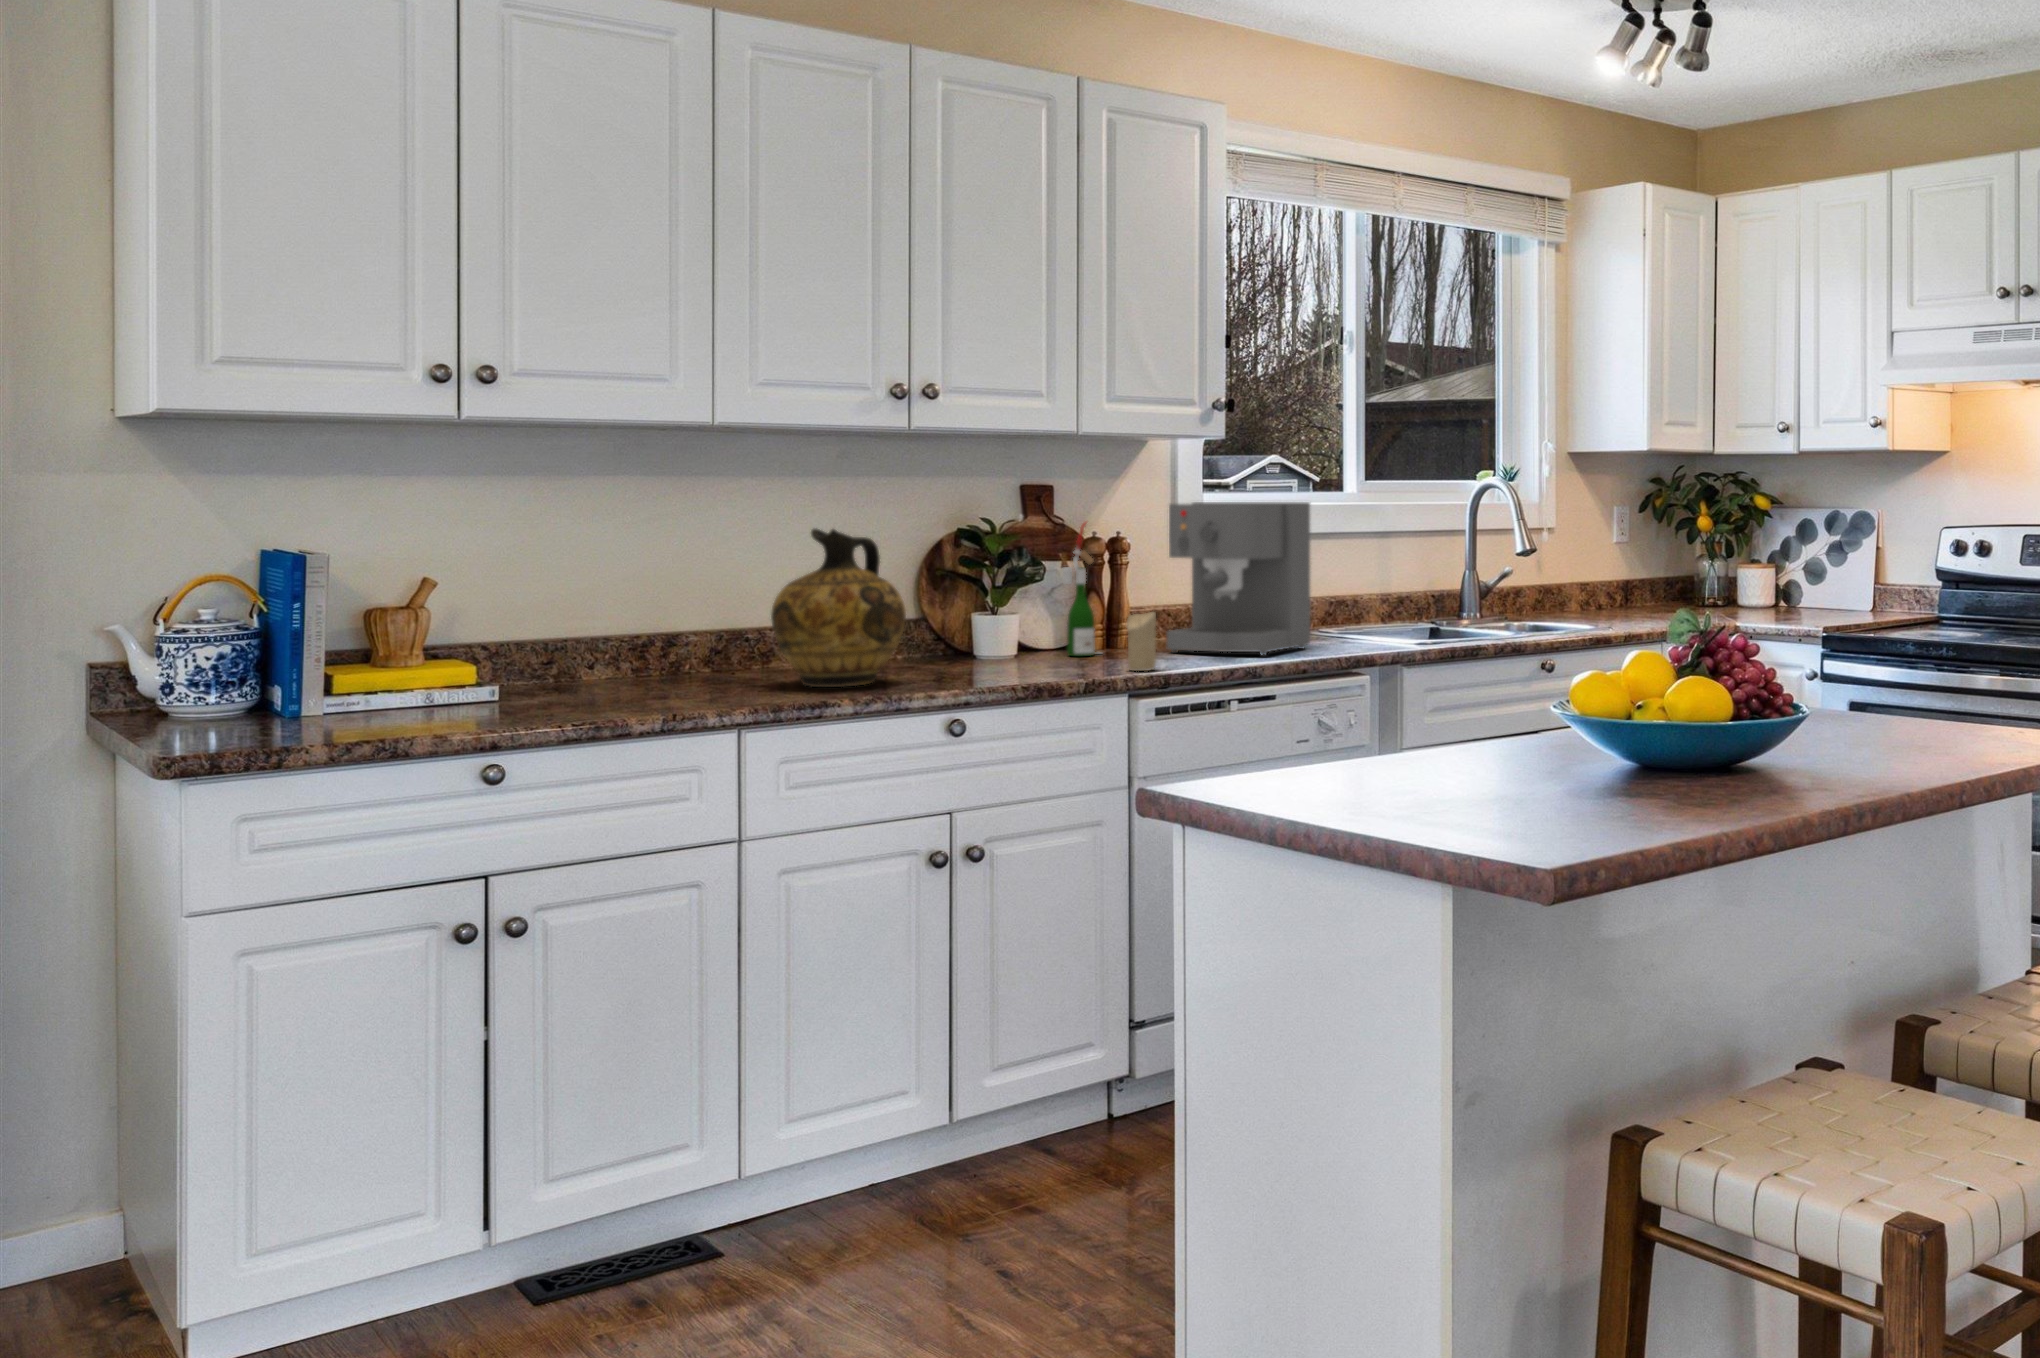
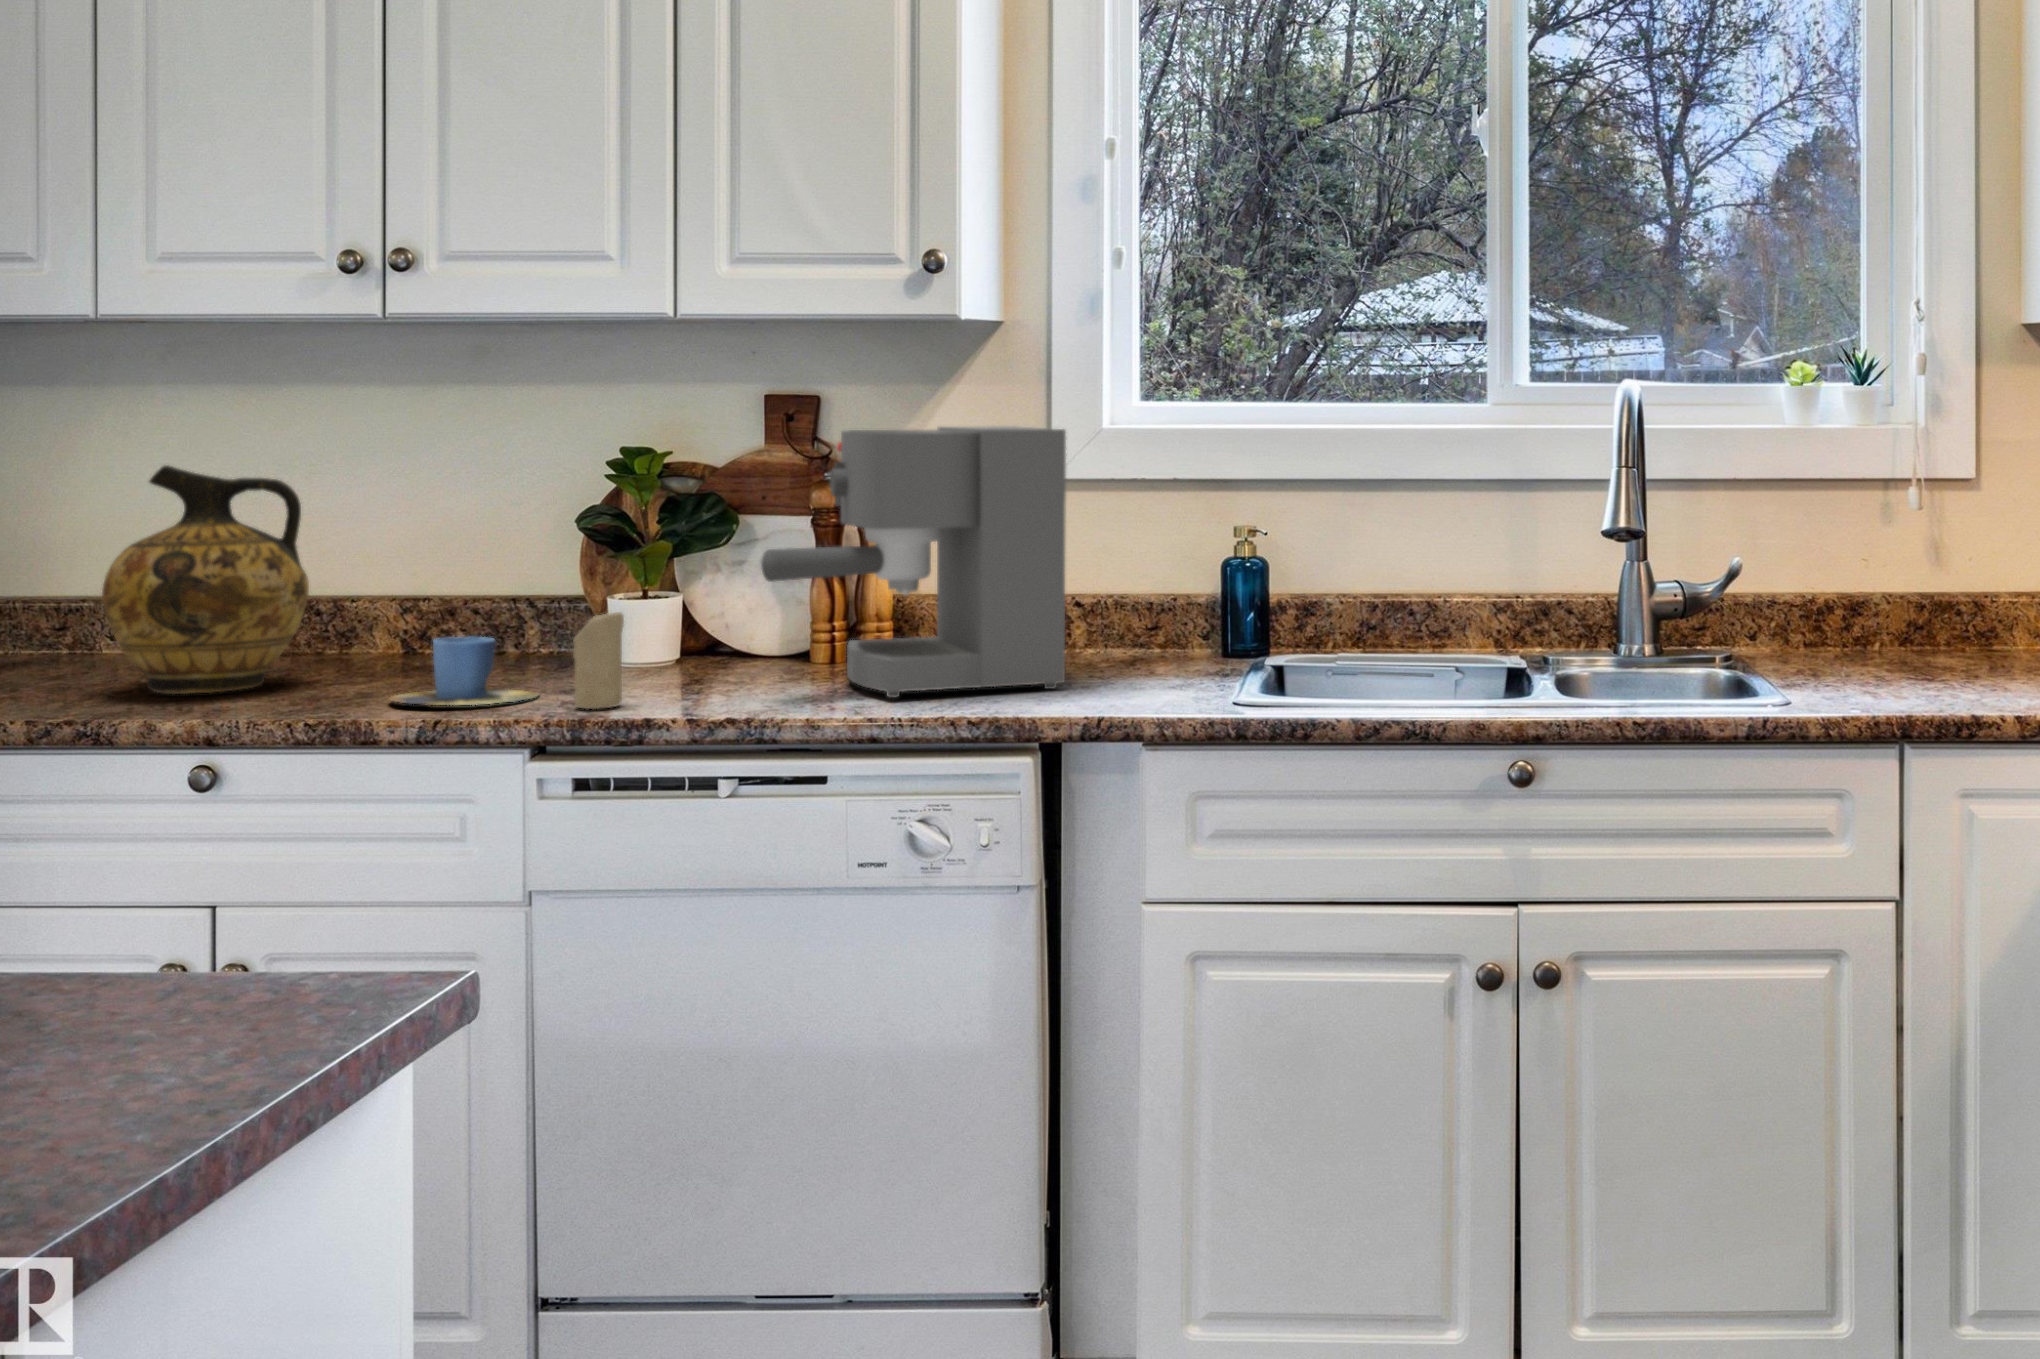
wine bottle: present [1062,522,1096,656] -> none [710,456,775,671]
cup: none [995,635,1087,676] -> present [390,637,538,705]

